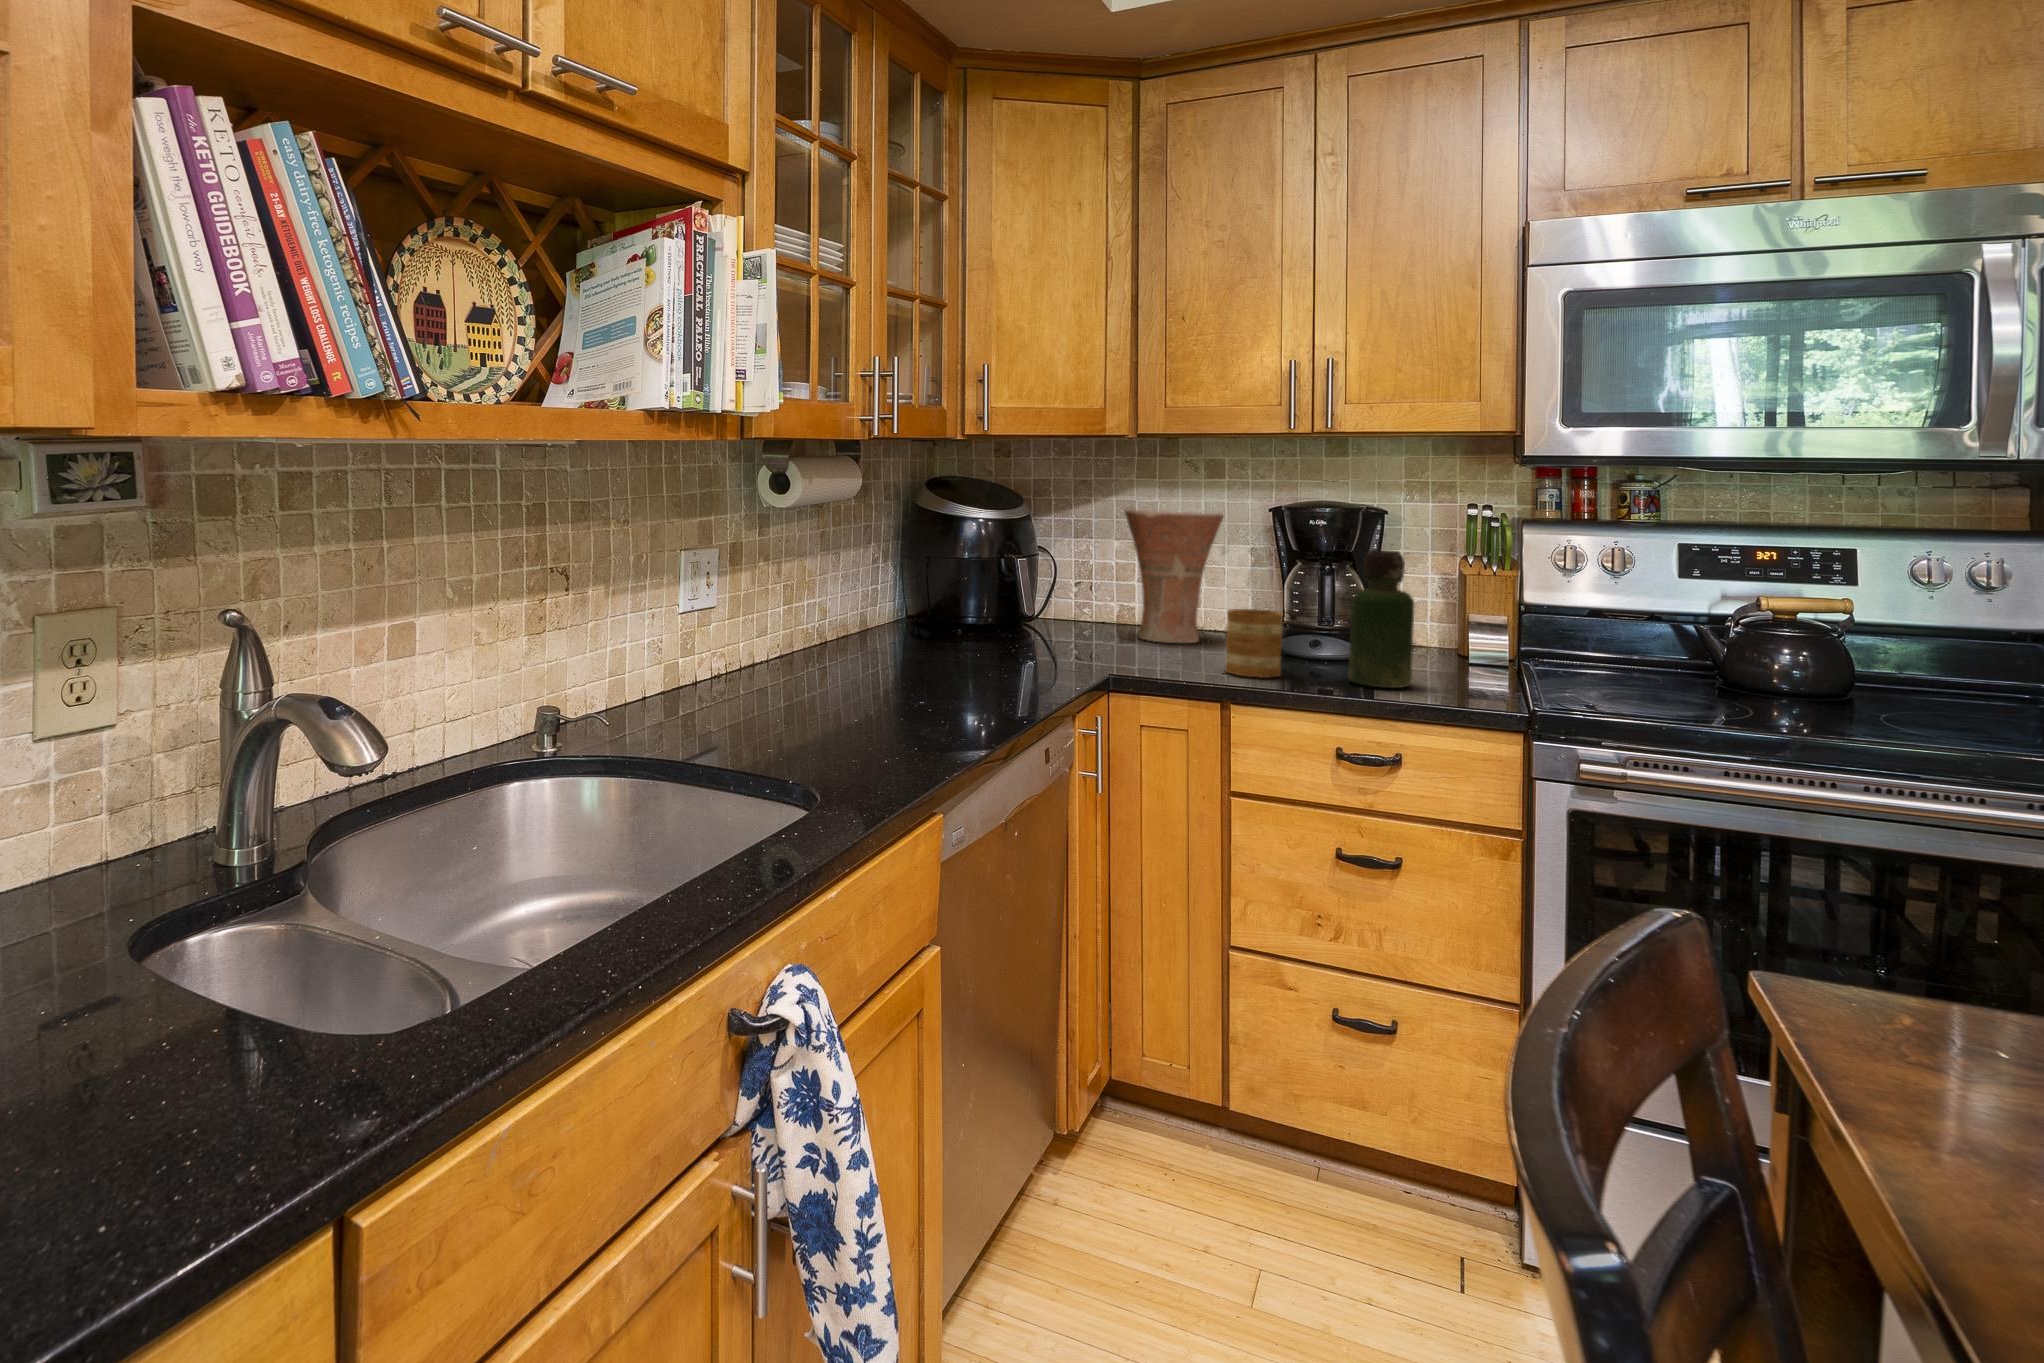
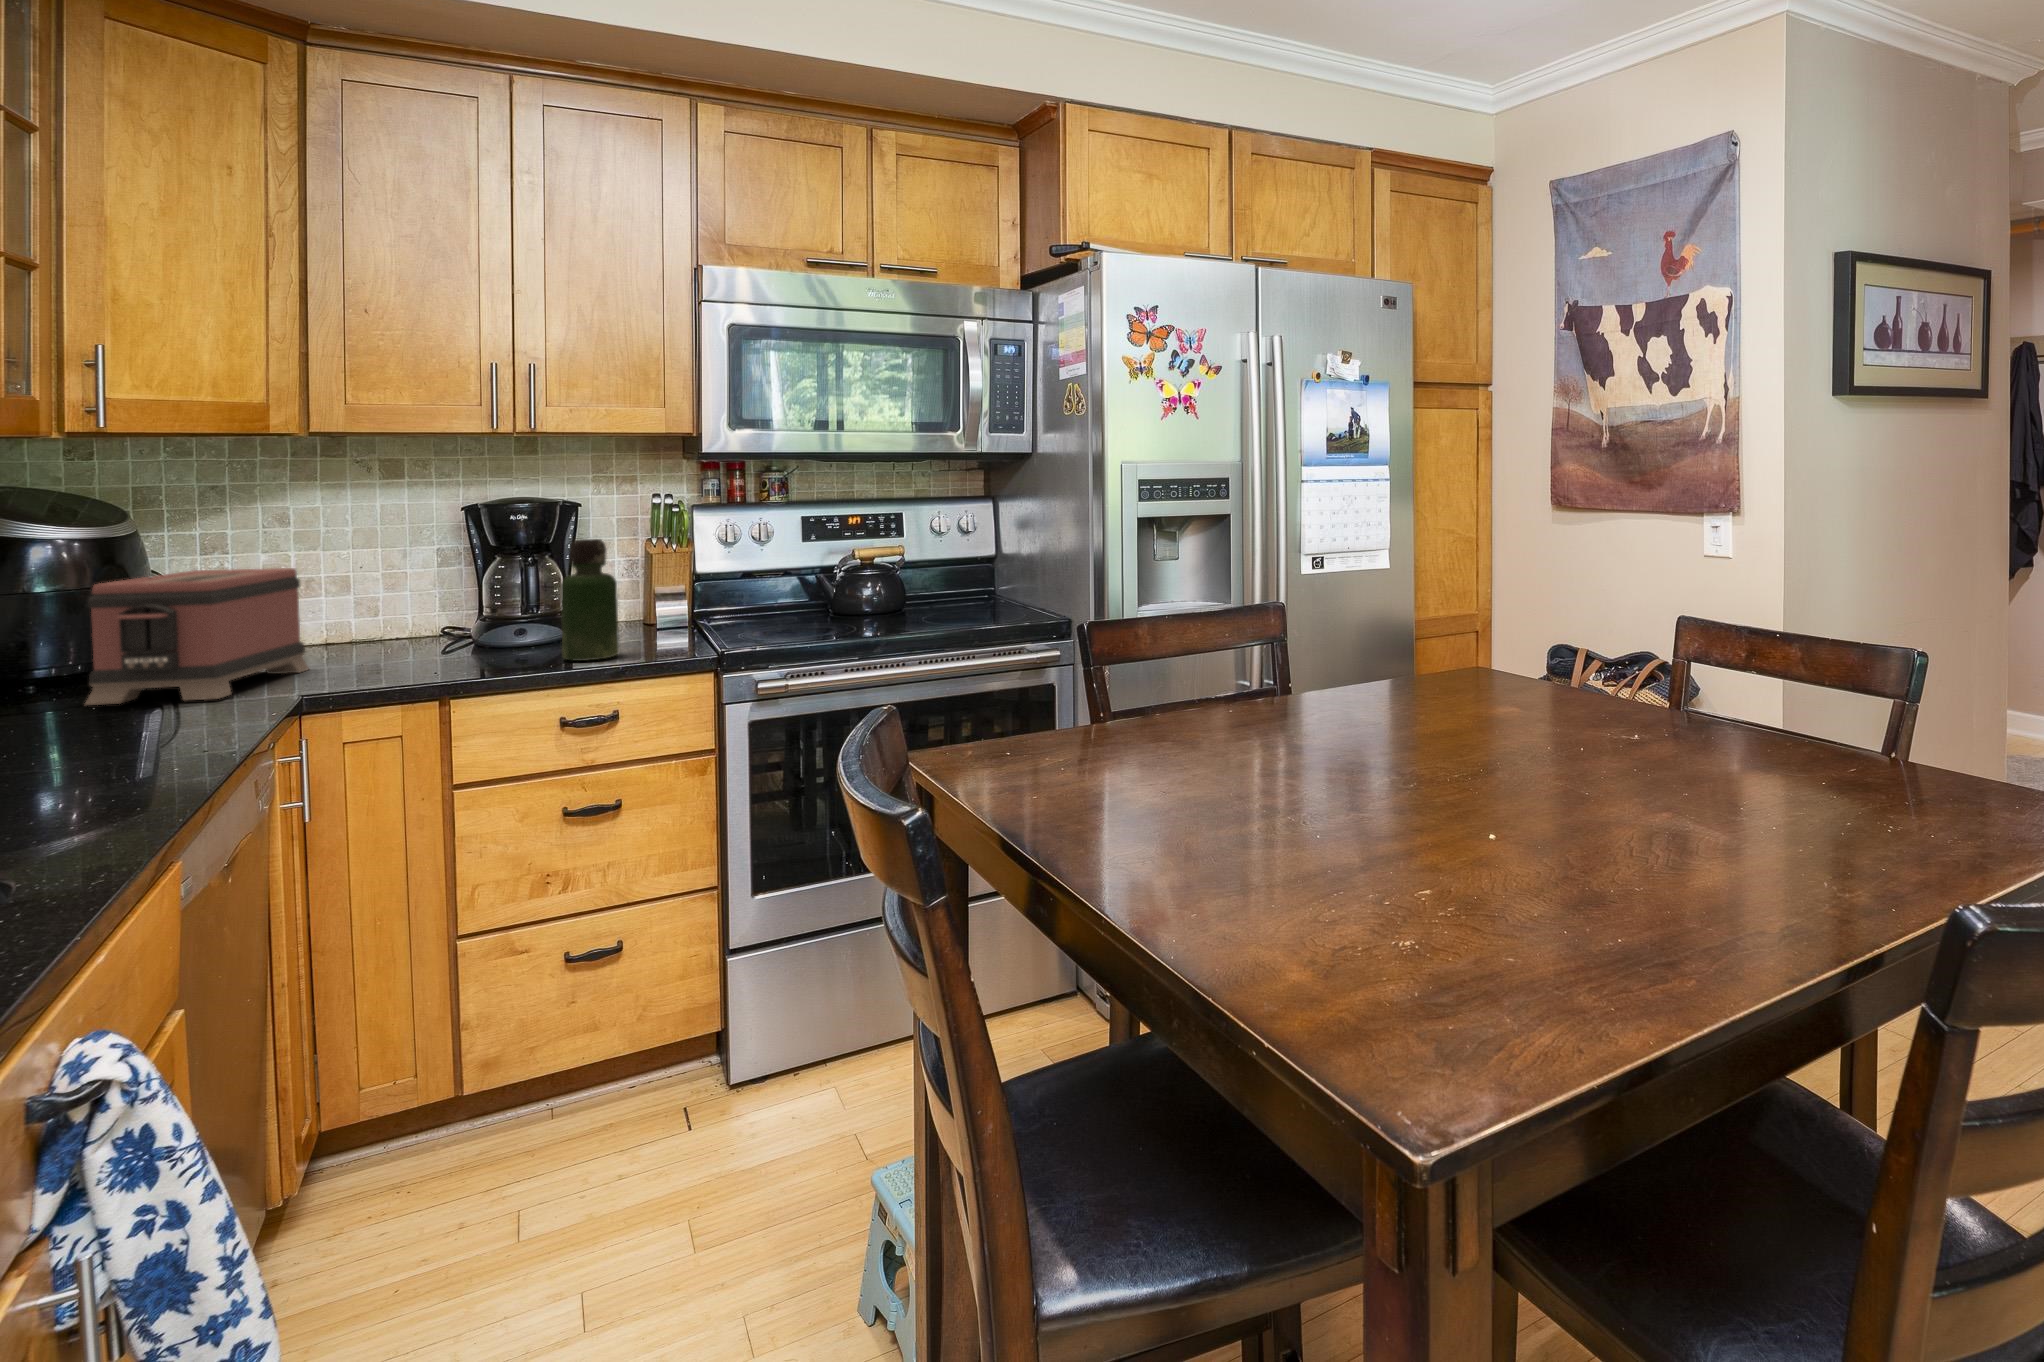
vase: present [1125,510,1224,643] -> none [279,513,406,657]
toaster: none [975,552,1132,665] -> present [85,568,309,705]
mug: present [1225,609,1283,678] -> none [434,605,496,673]

